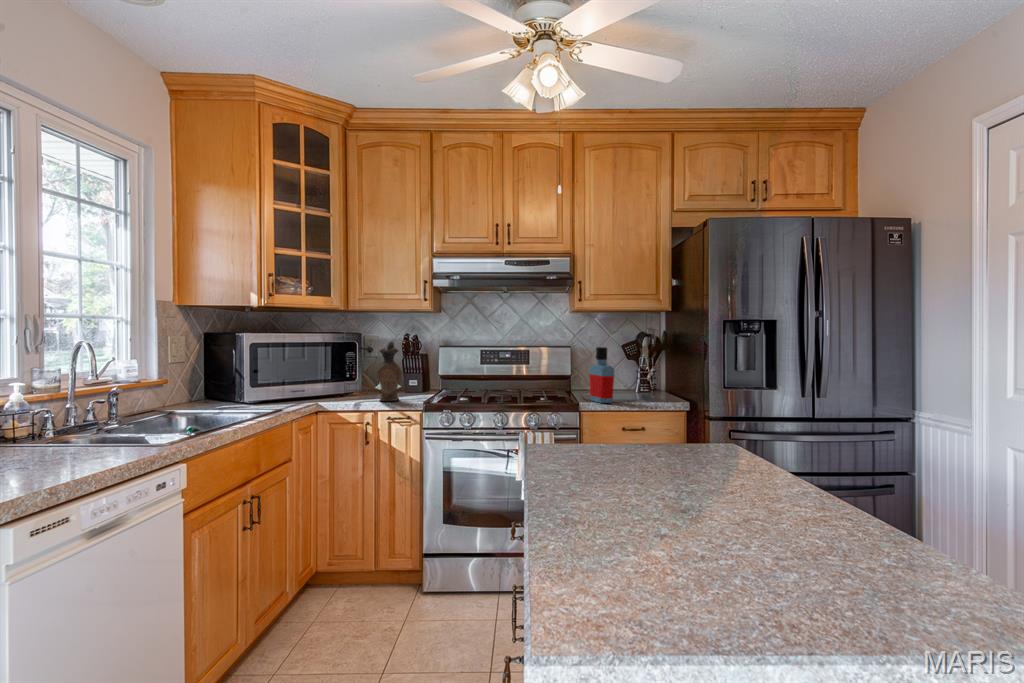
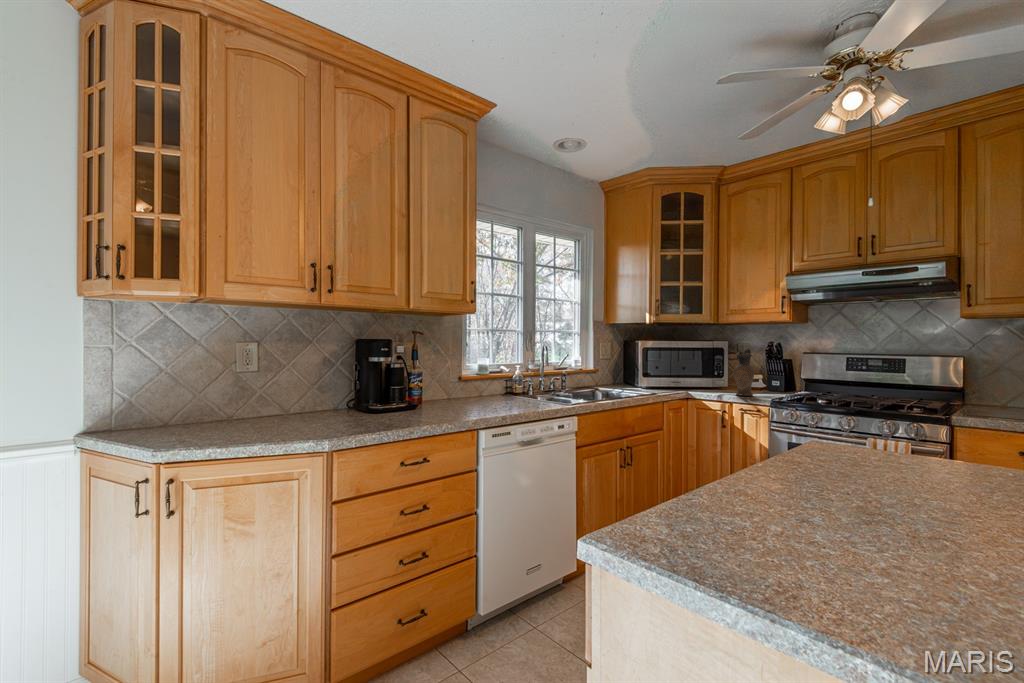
bottle: present [589,347,614,403] -> none [970,356,1002,417]

